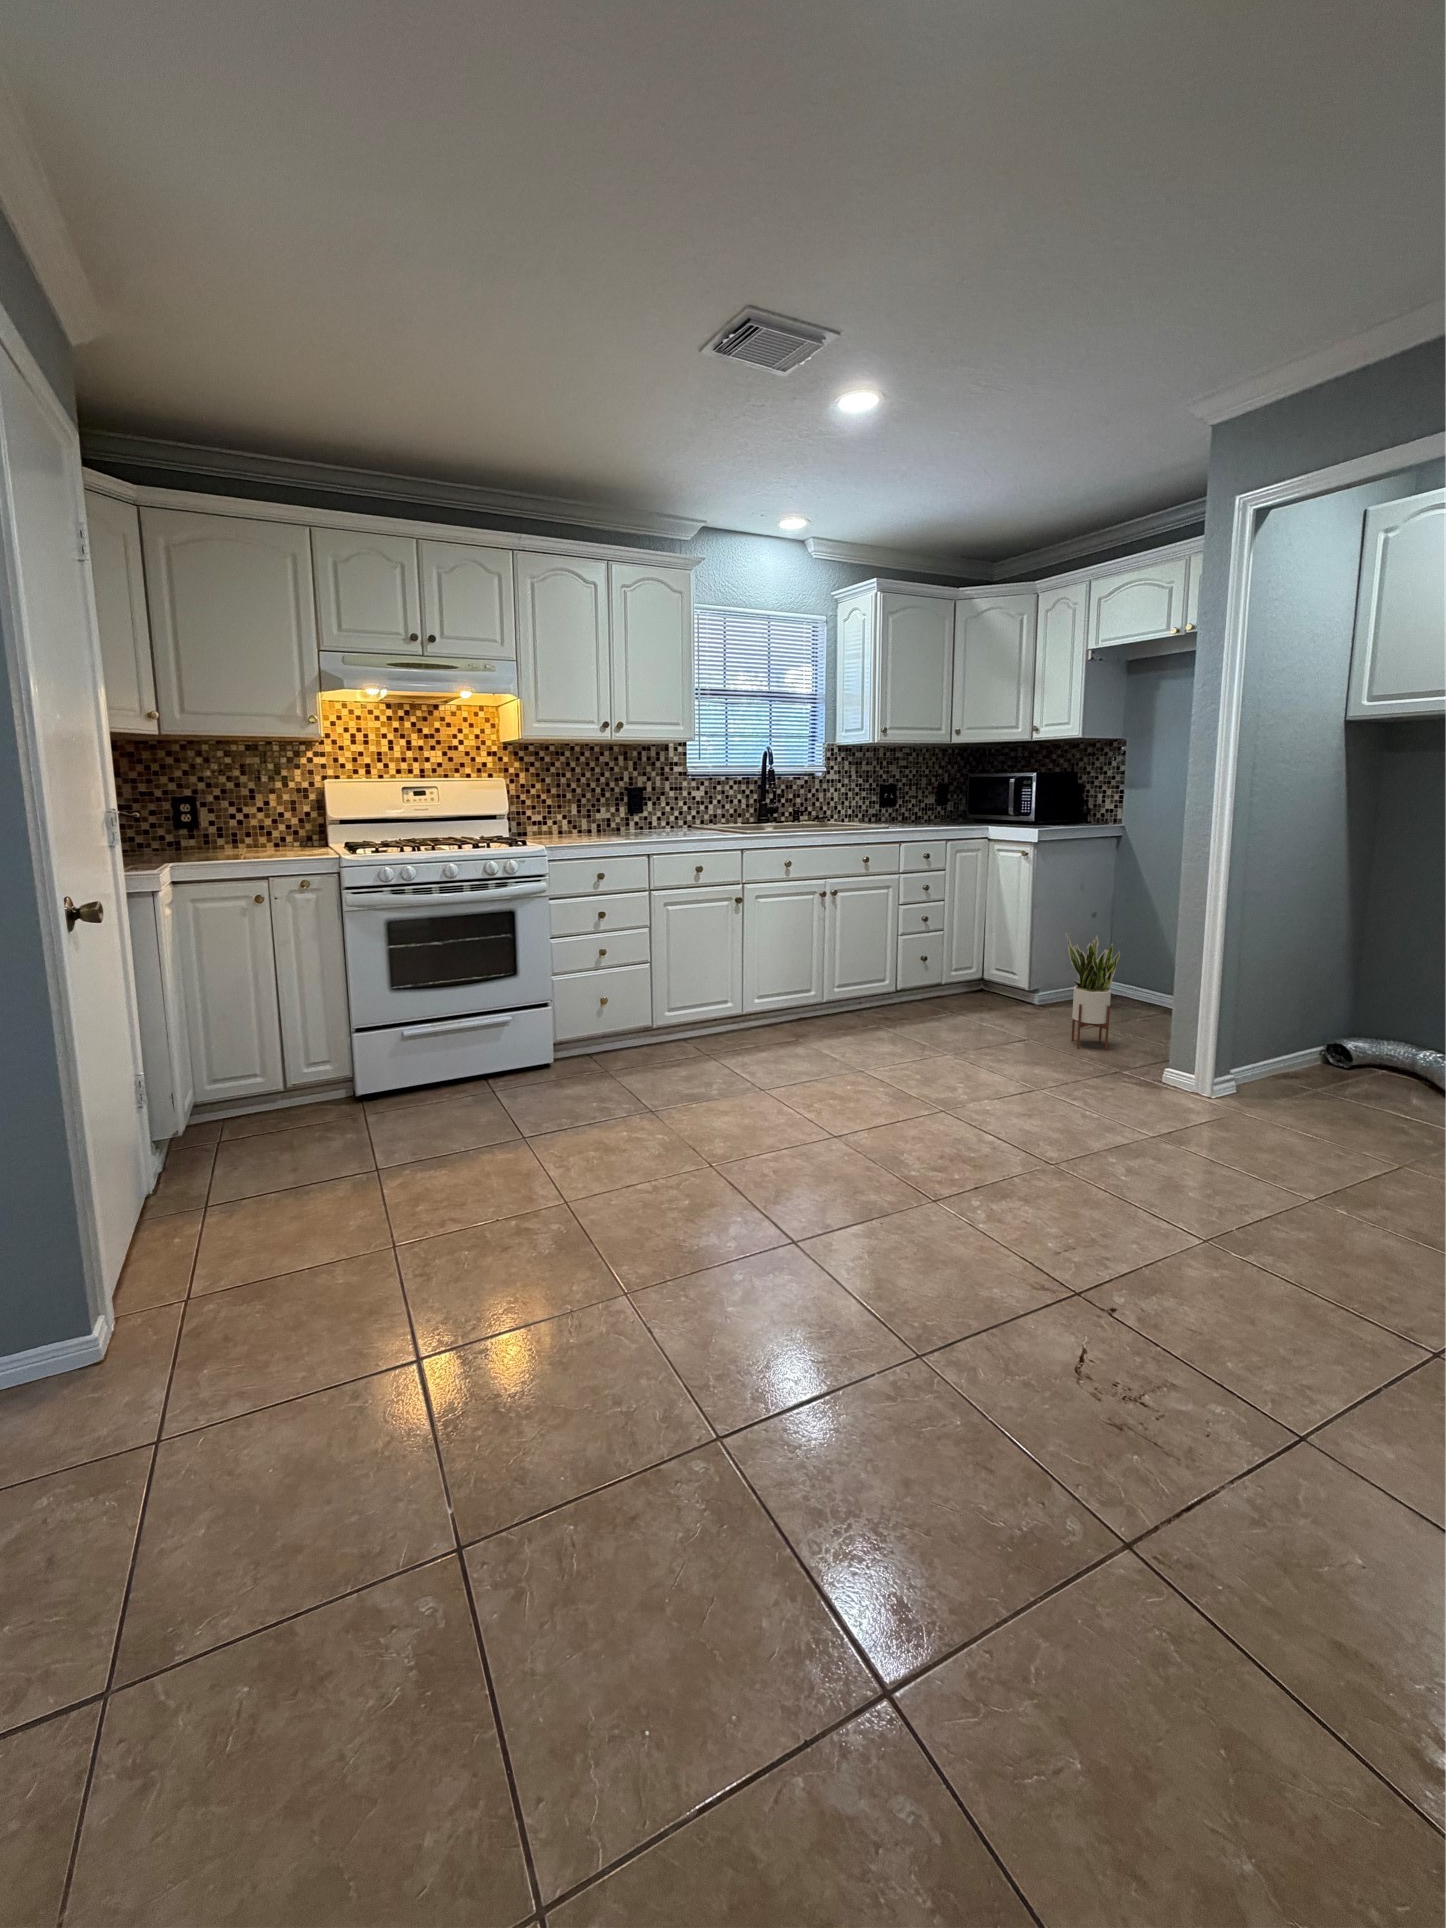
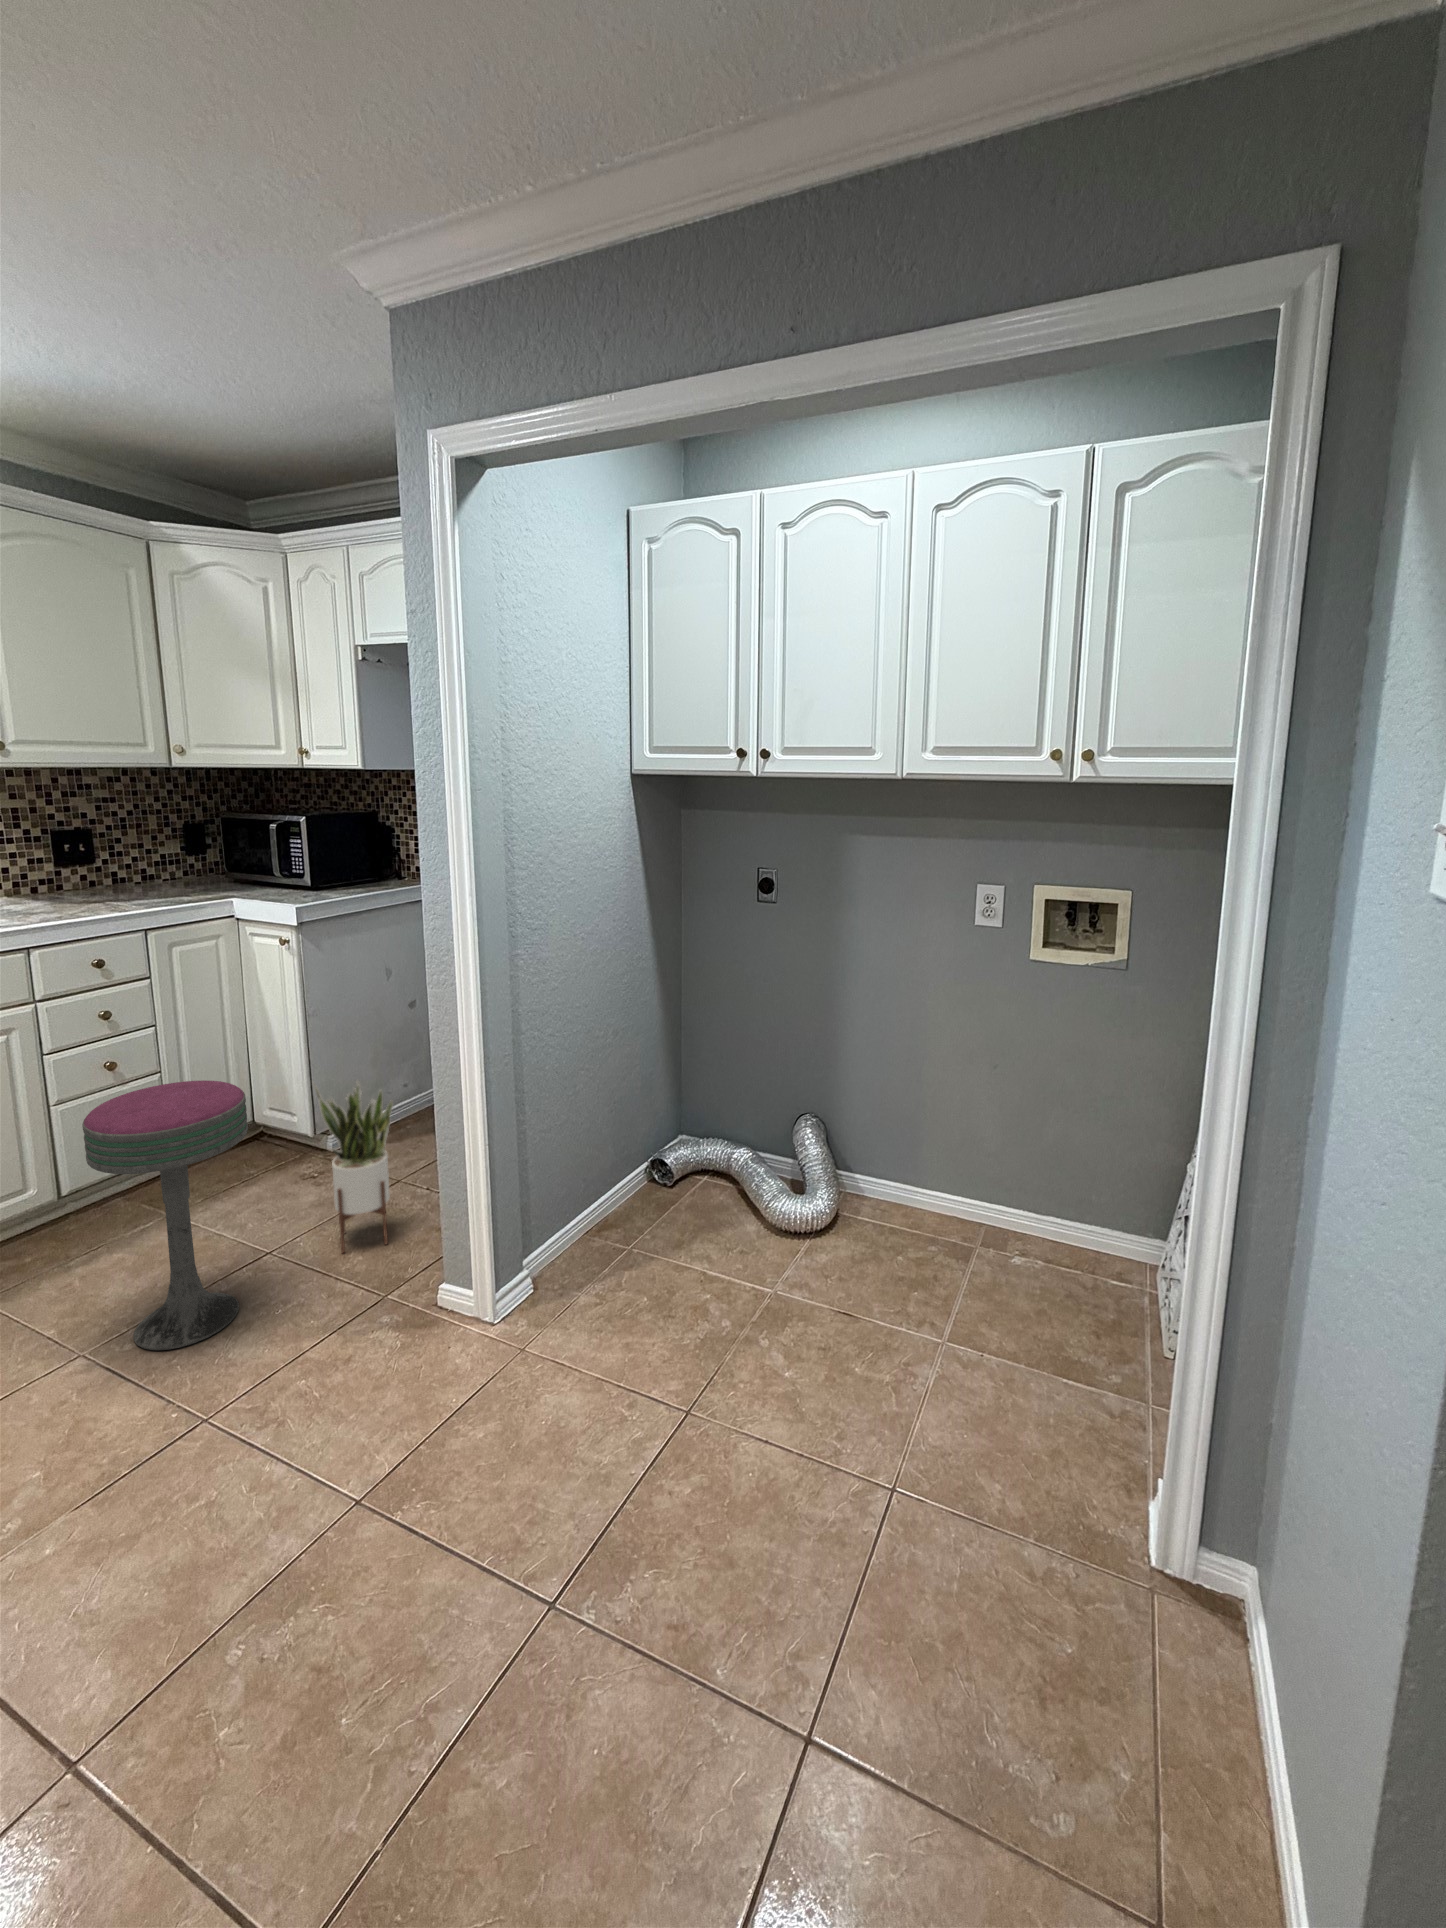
bar stool: none [964,917,1046,1064] -> present [82,1081,248,1350]

